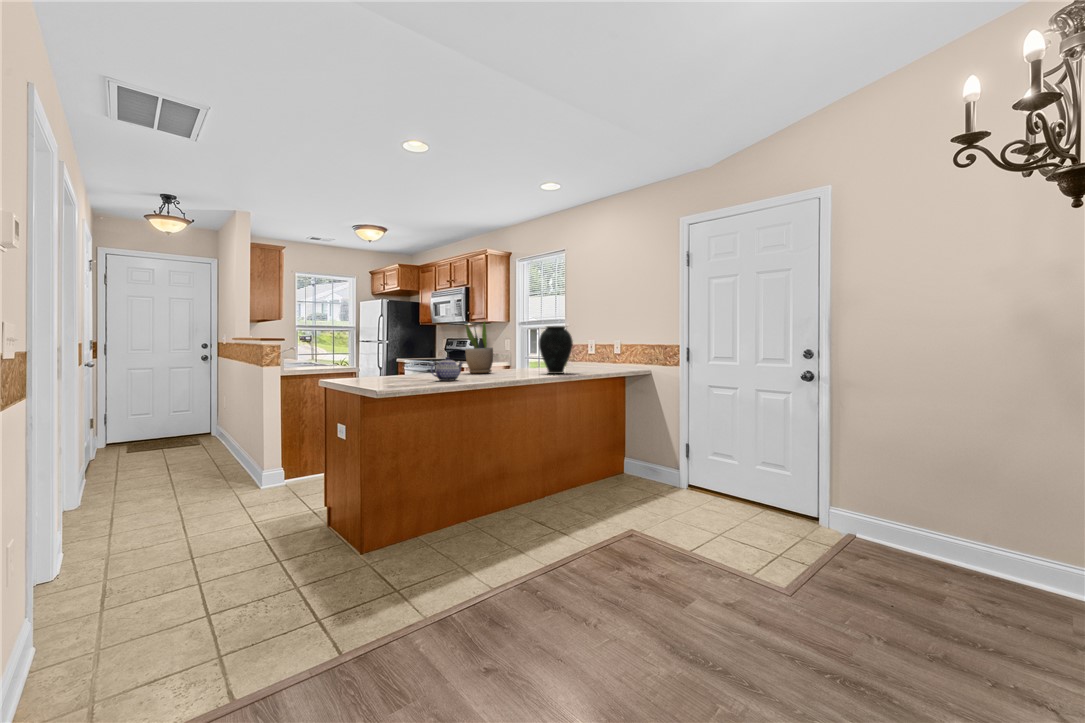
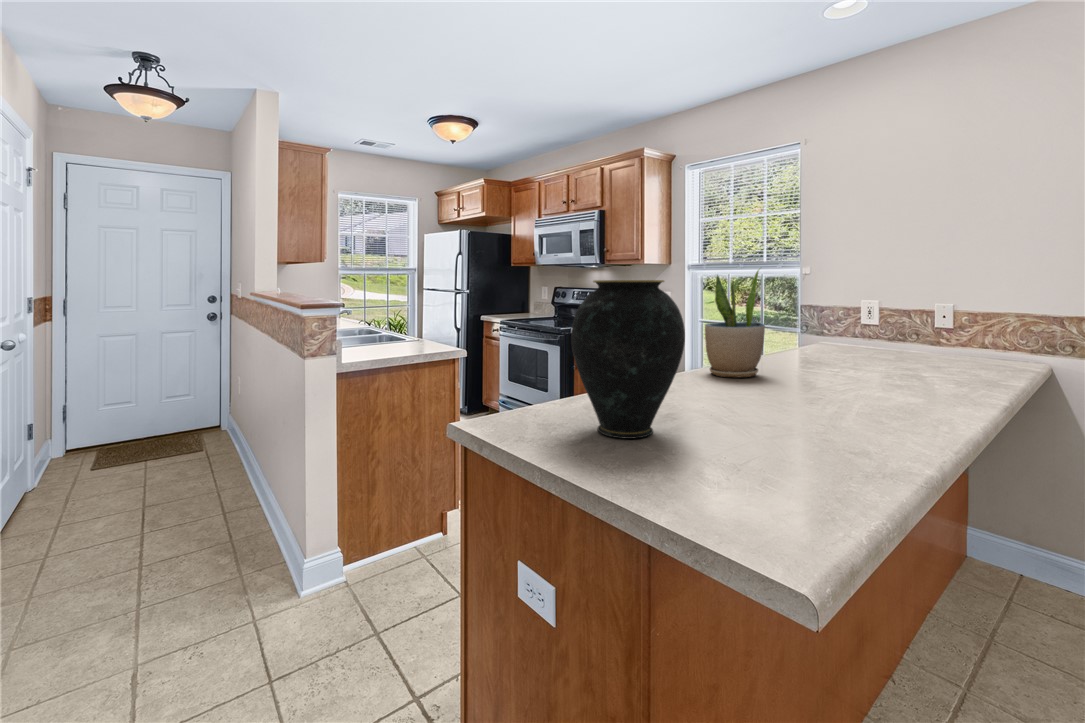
vase: present [539,326,573,374] -> present [571,280,685,439]
teapot: present [431,357,463,381] -> none [759,371,829,437]

